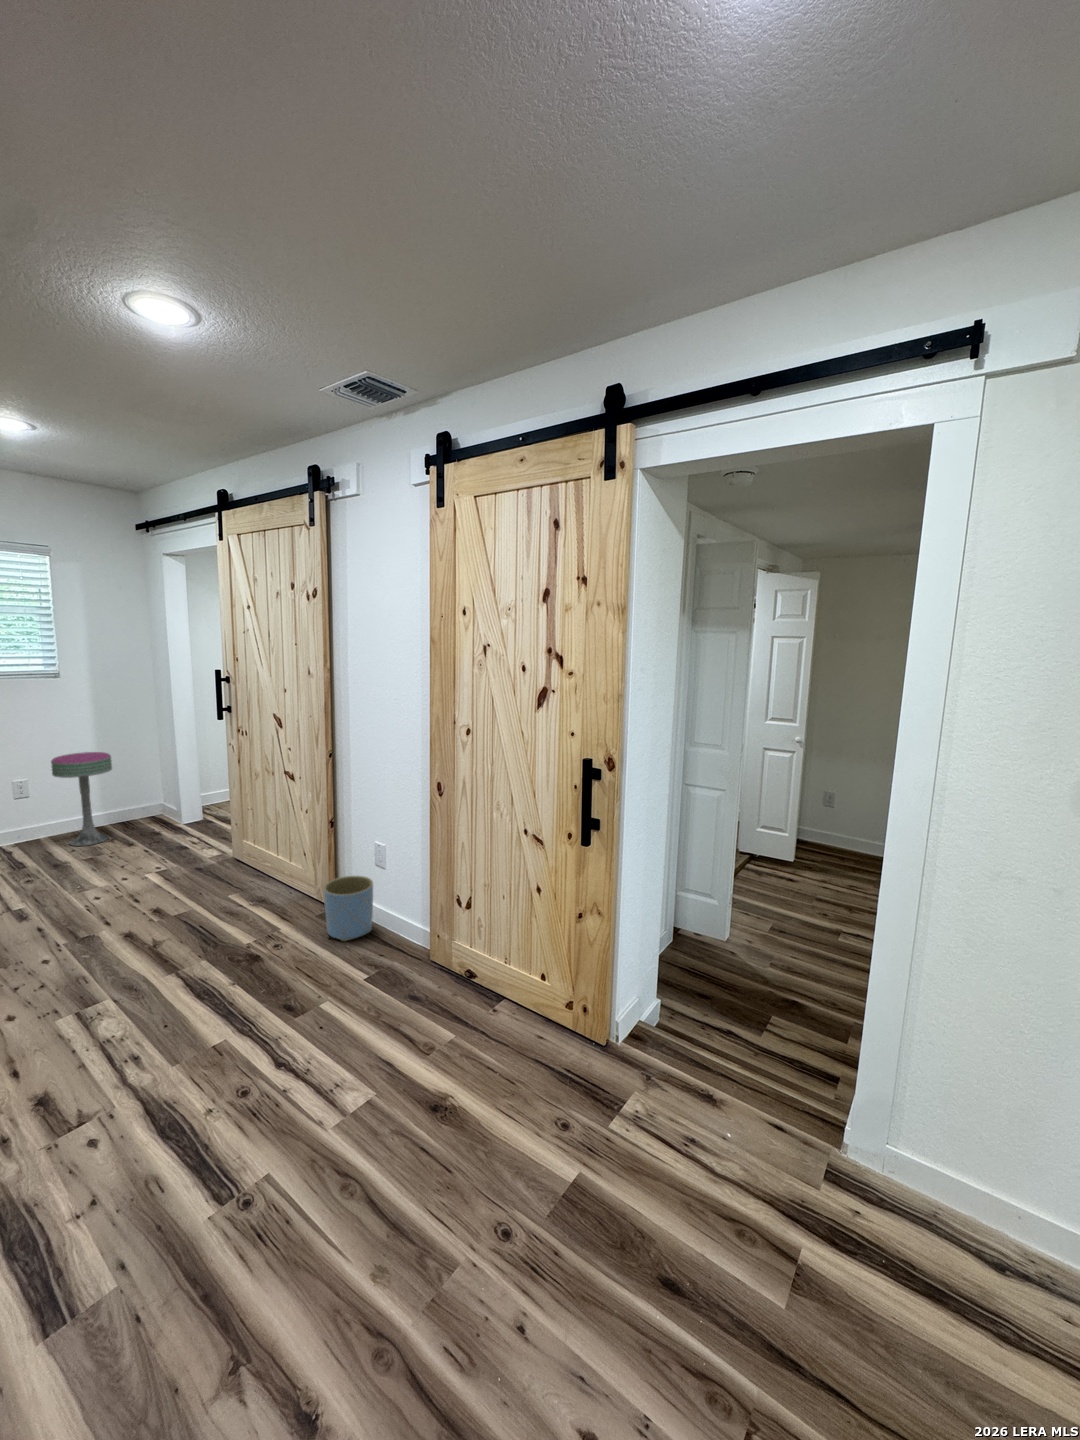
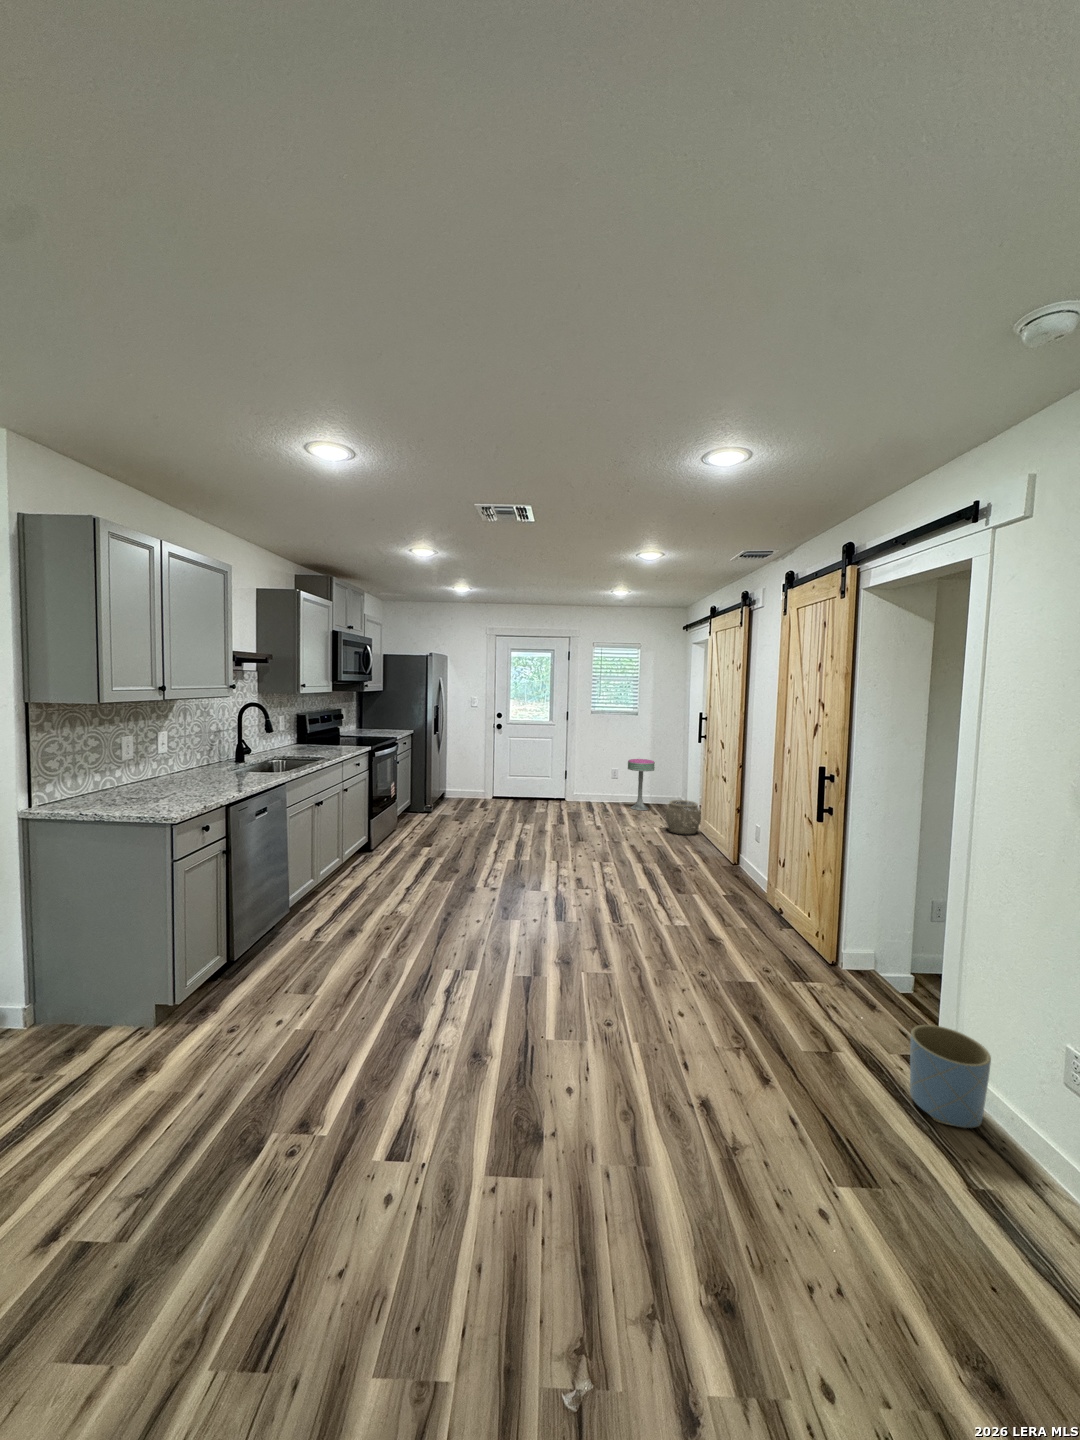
woven basket: none [168,813,234,876] -> present [666,800,700,835]
planter: present [324,876,373,941] -> present [910,1025,991,1128]

